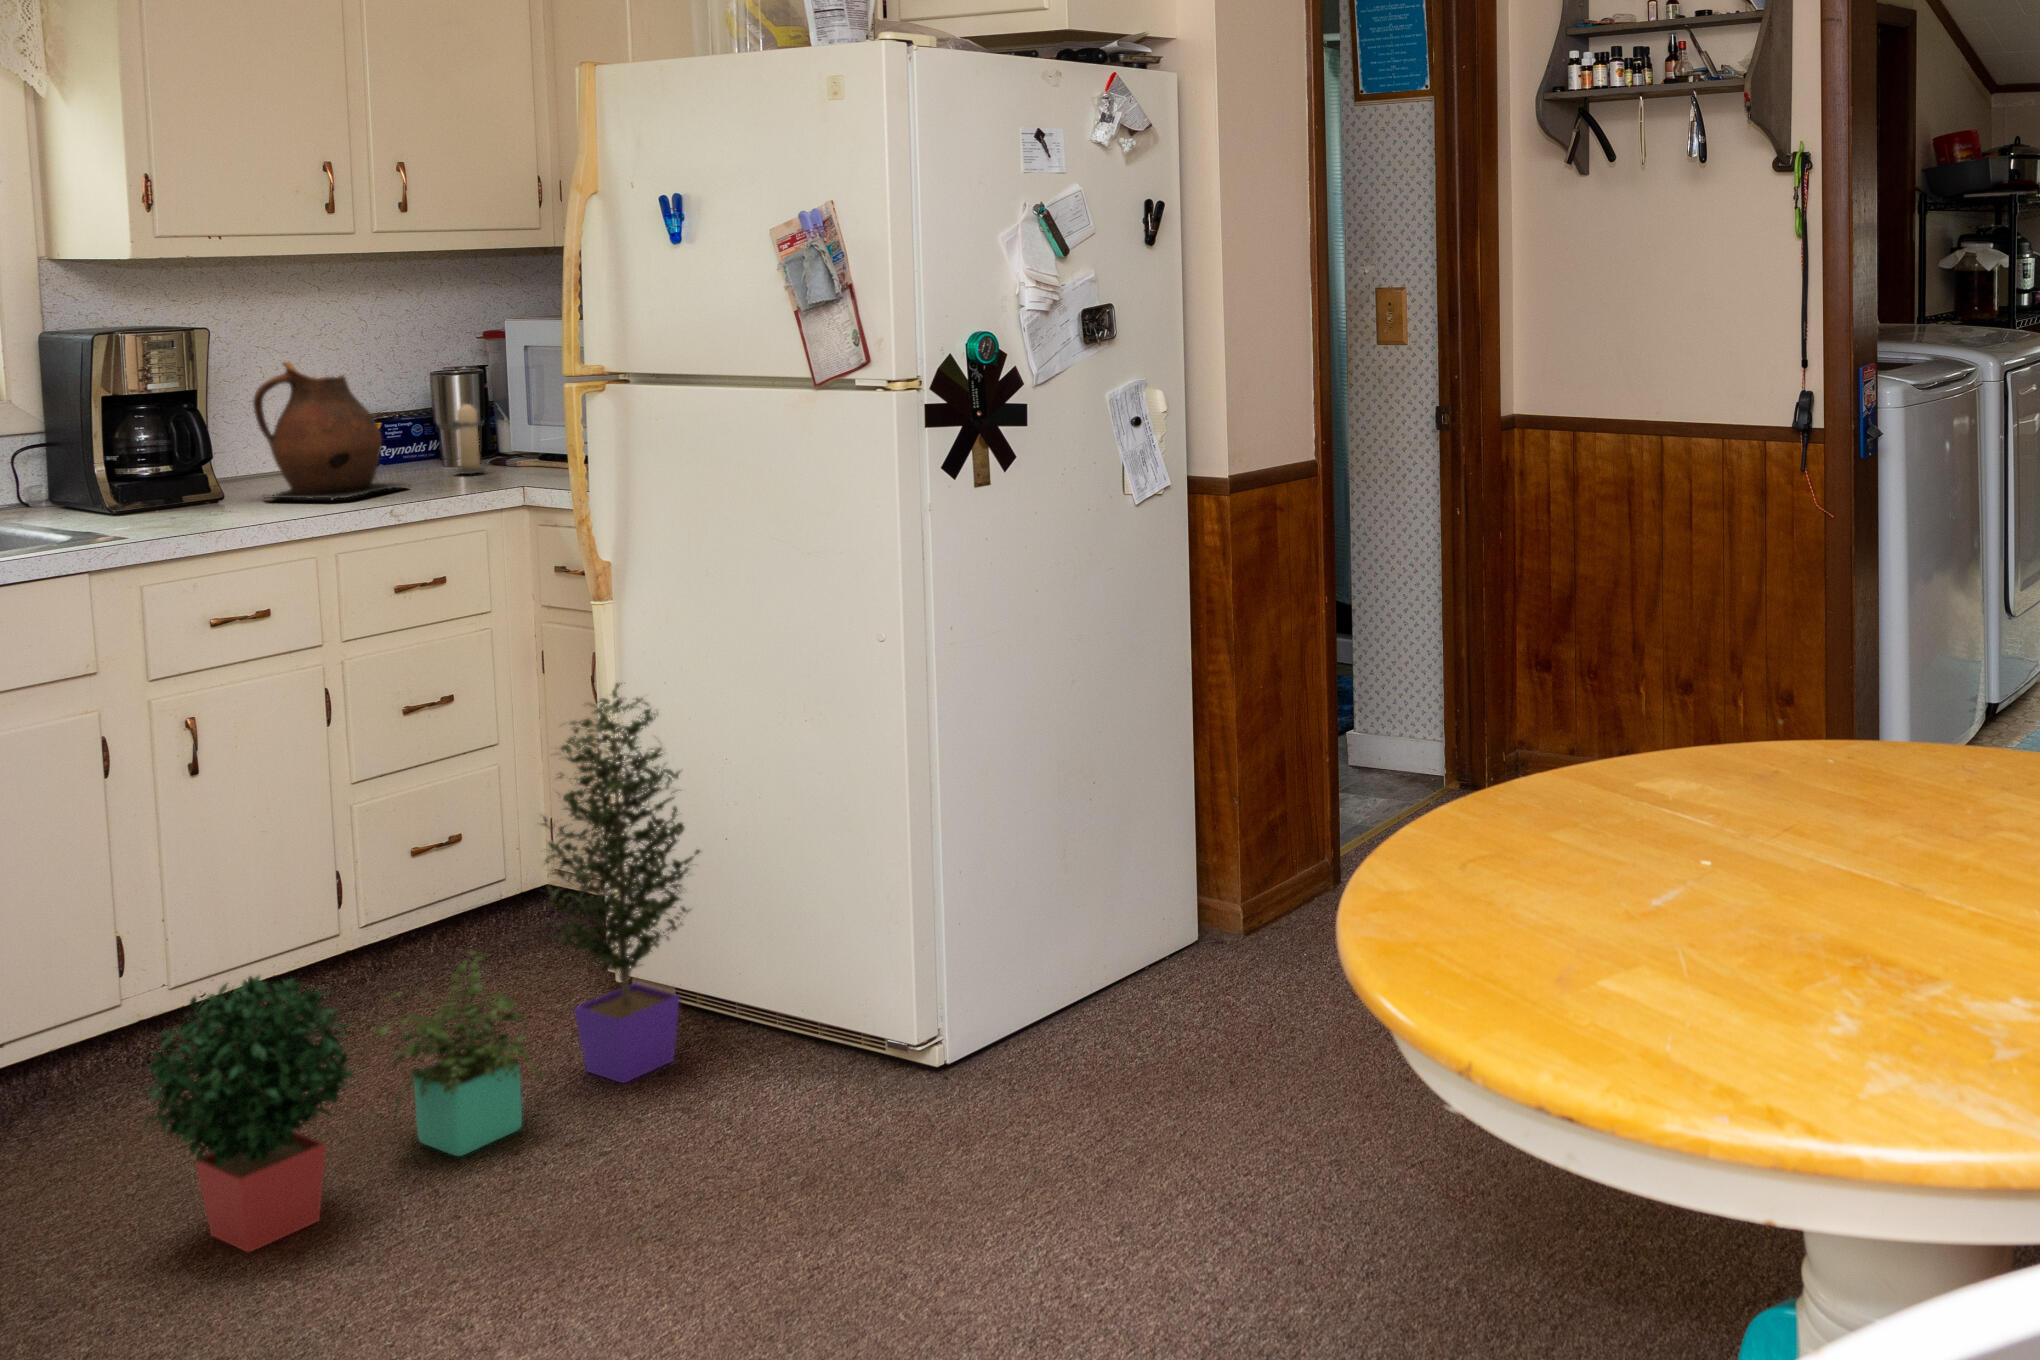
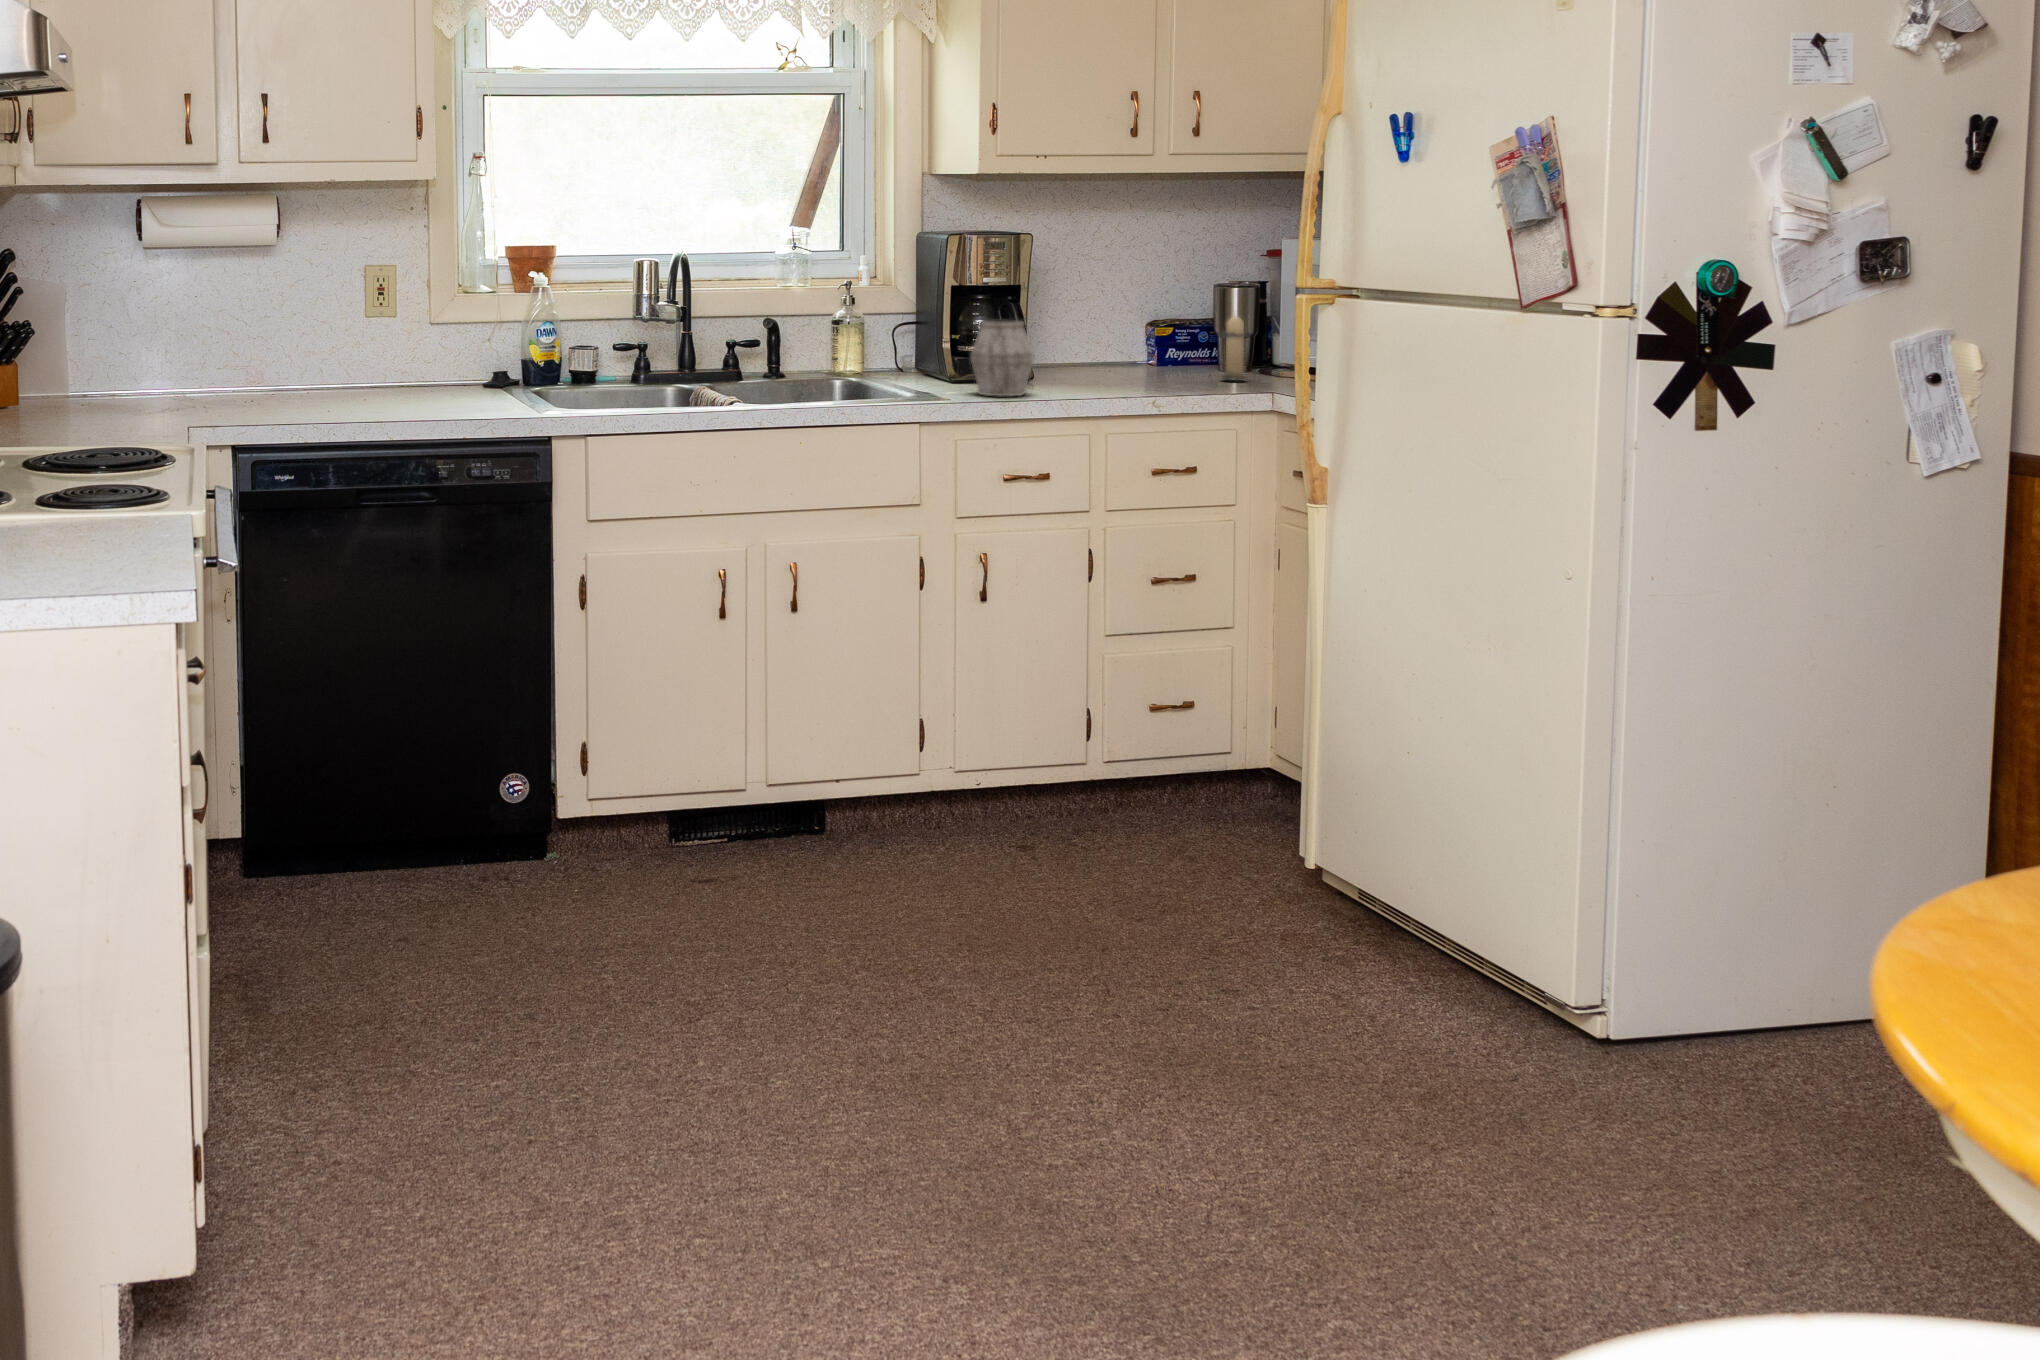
ceramic pitcher: present [253,361,410,500] -> none [1060,268,1178,391]
mug: none [140,430,231,524] -> present [971,320,1034,396]
potted plant: present [144,683,700,1253] -> none [901,582,1378,983]

